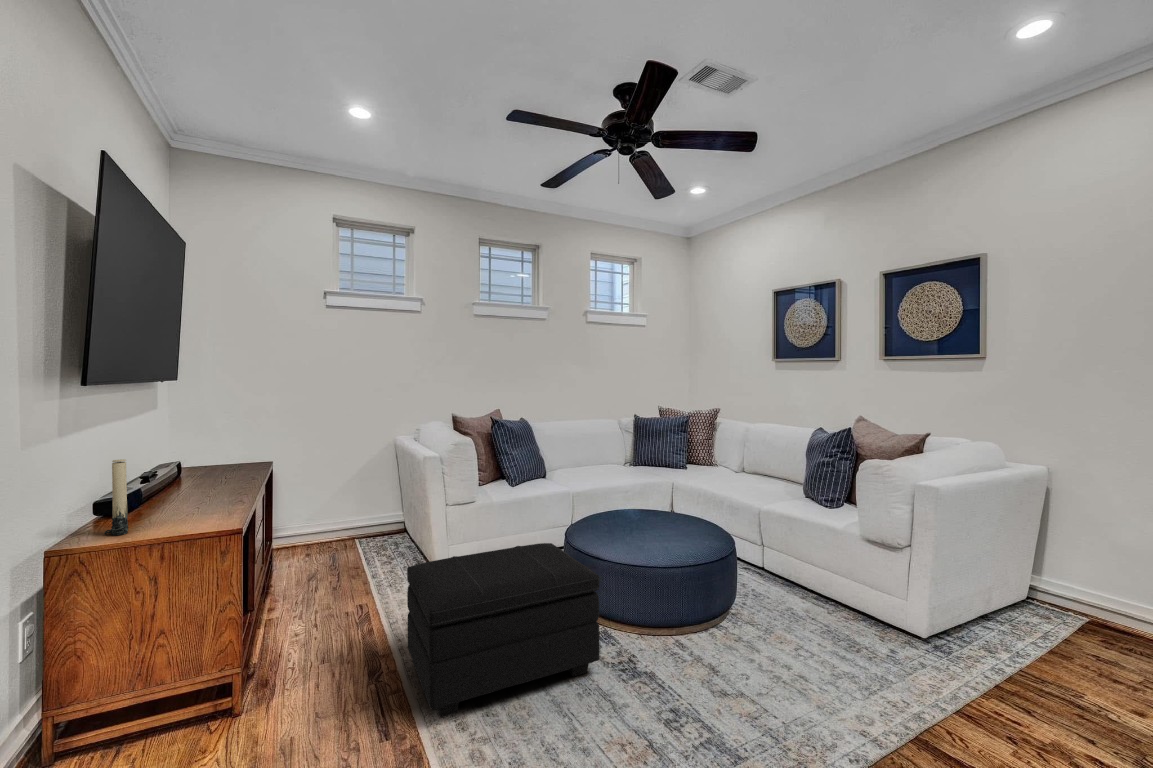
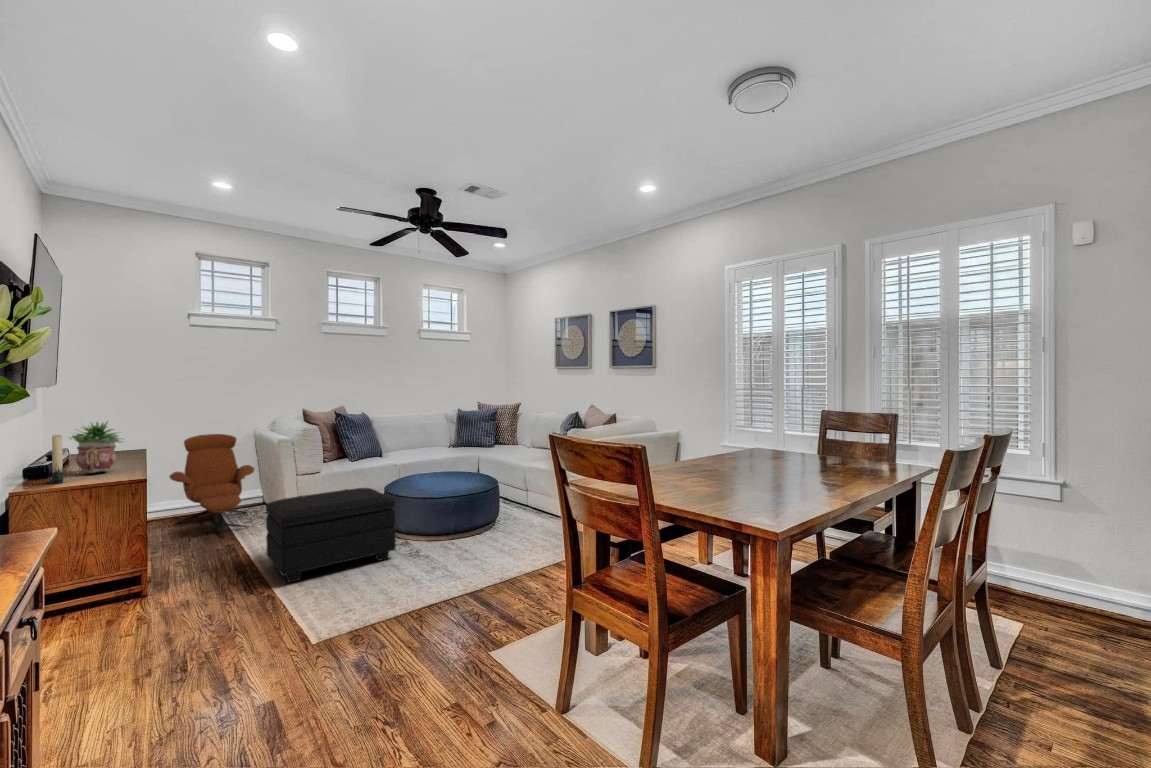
potted plant: none [143,435,223,514] -> present [71,422,123,473]
lounge chair: none [299,443,396,591] -> present [170,434,254,537]

